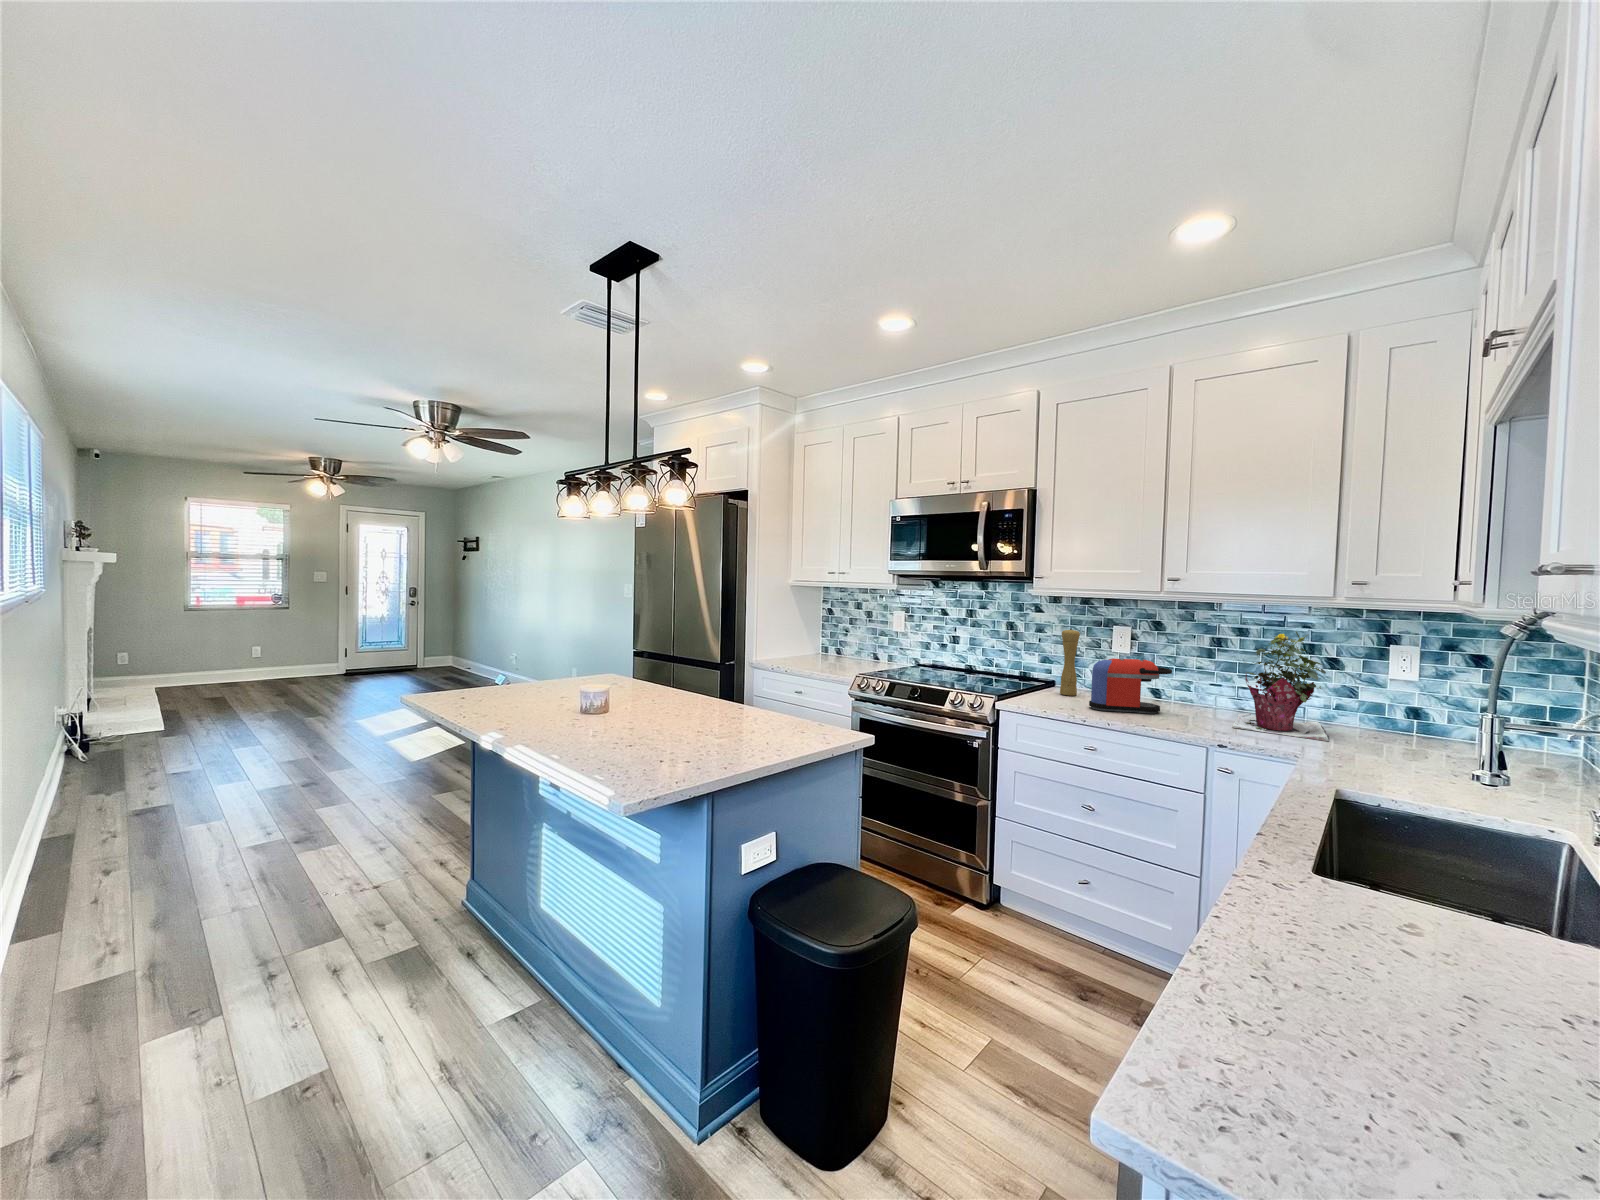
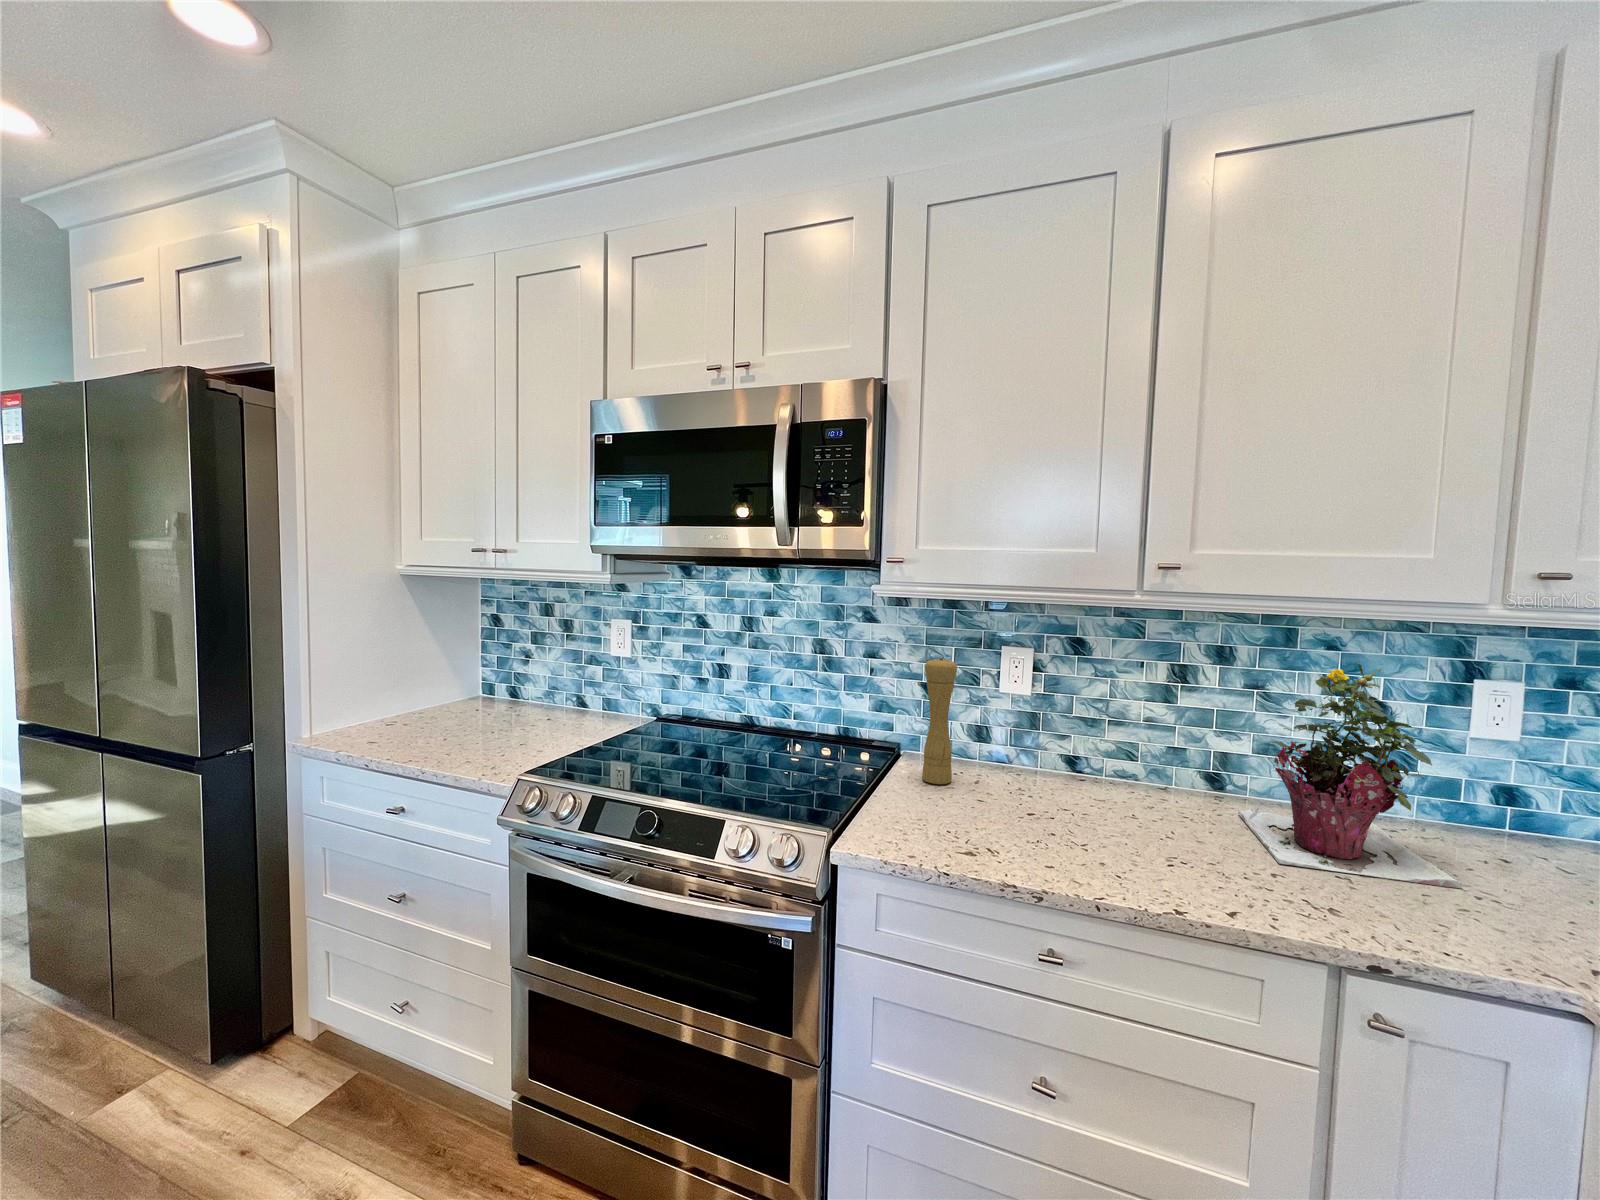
coffee maker: present [1089,658,1172,714] -> none [998,724,1144,835]

